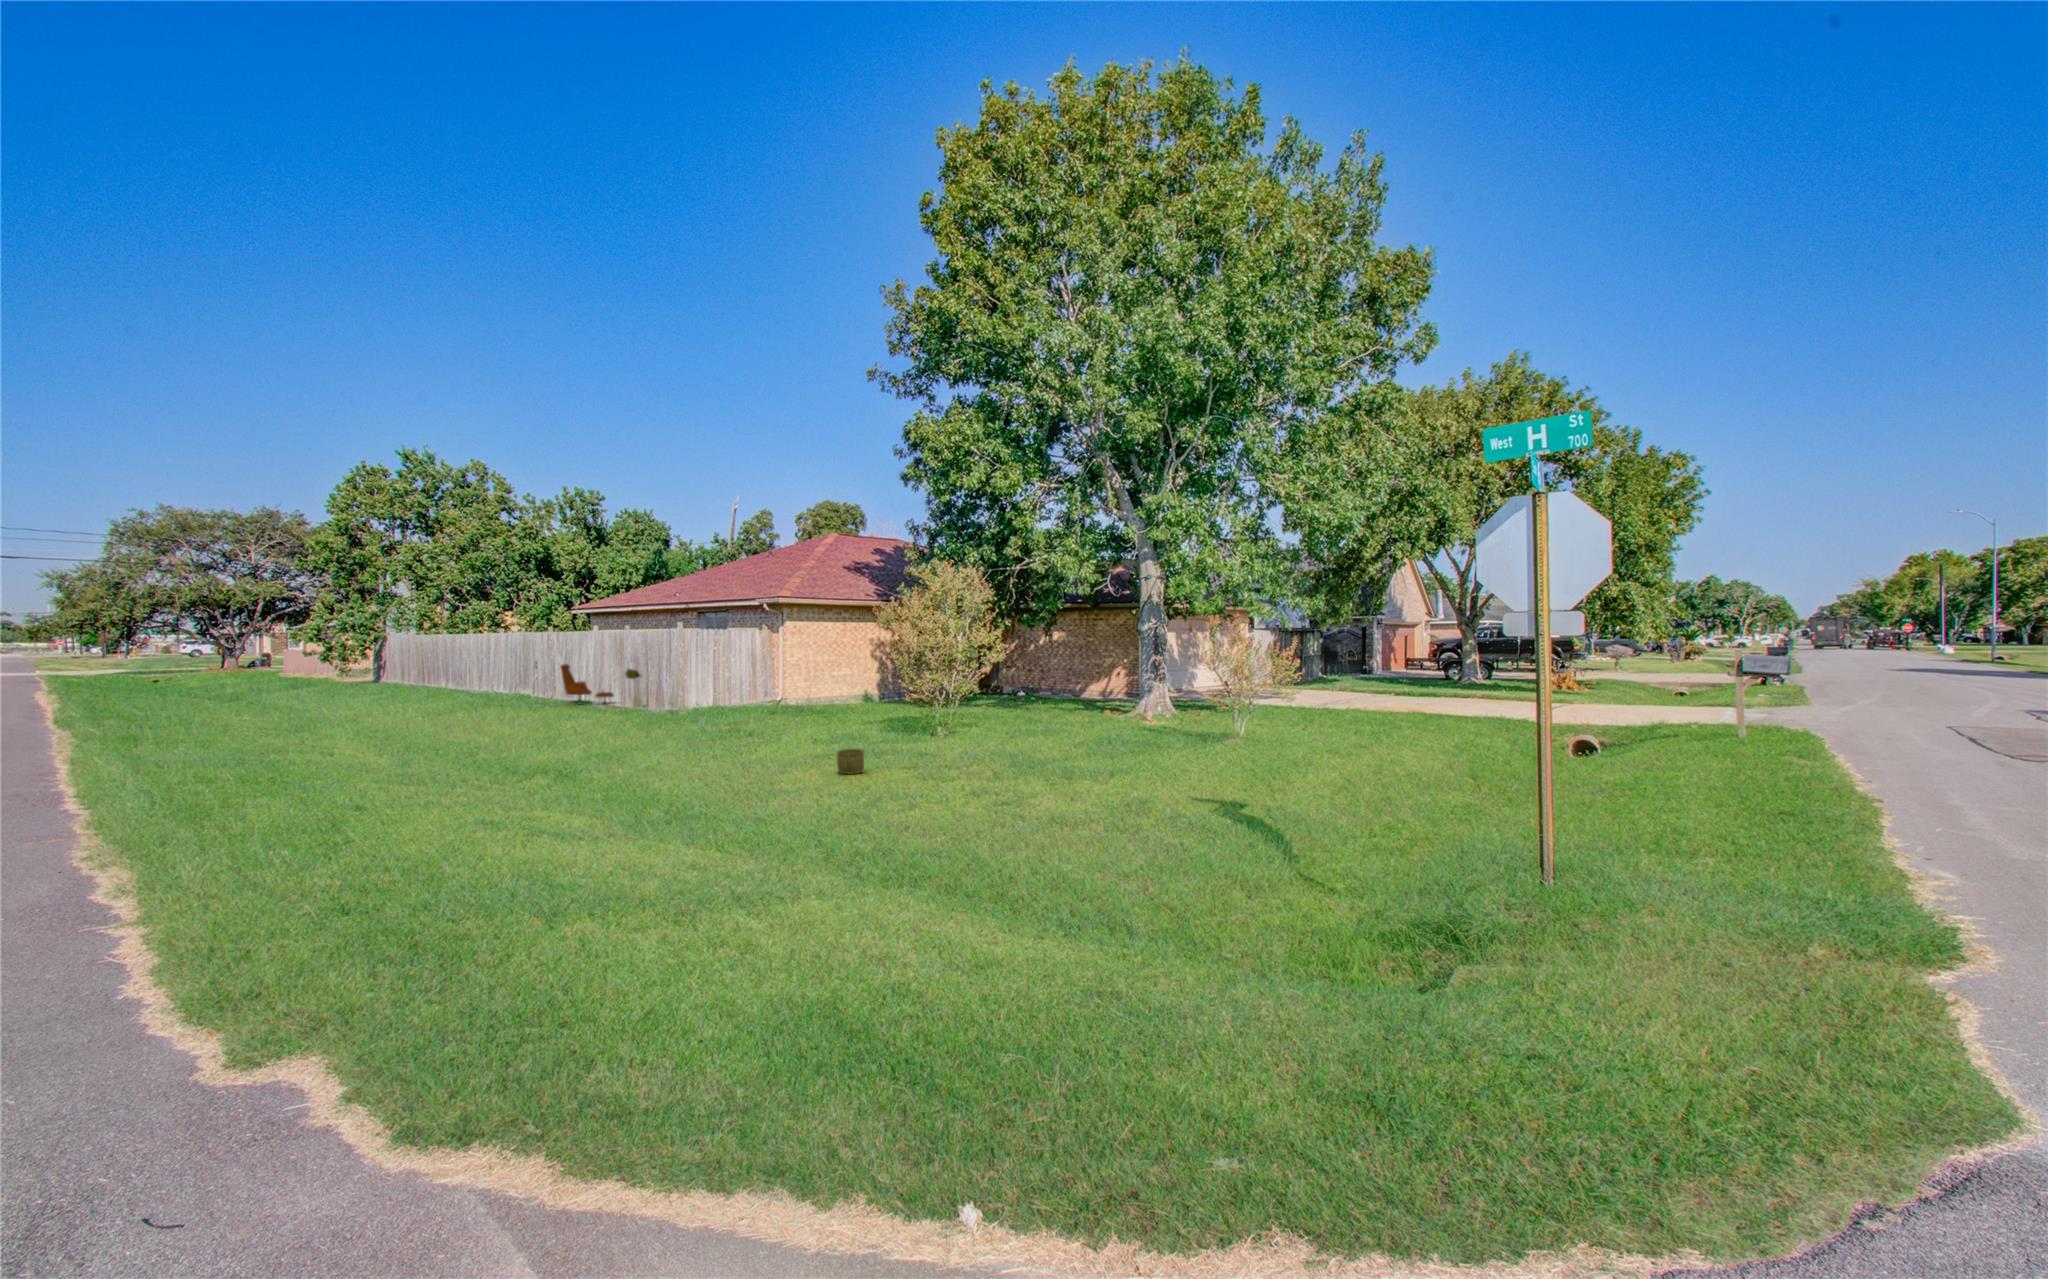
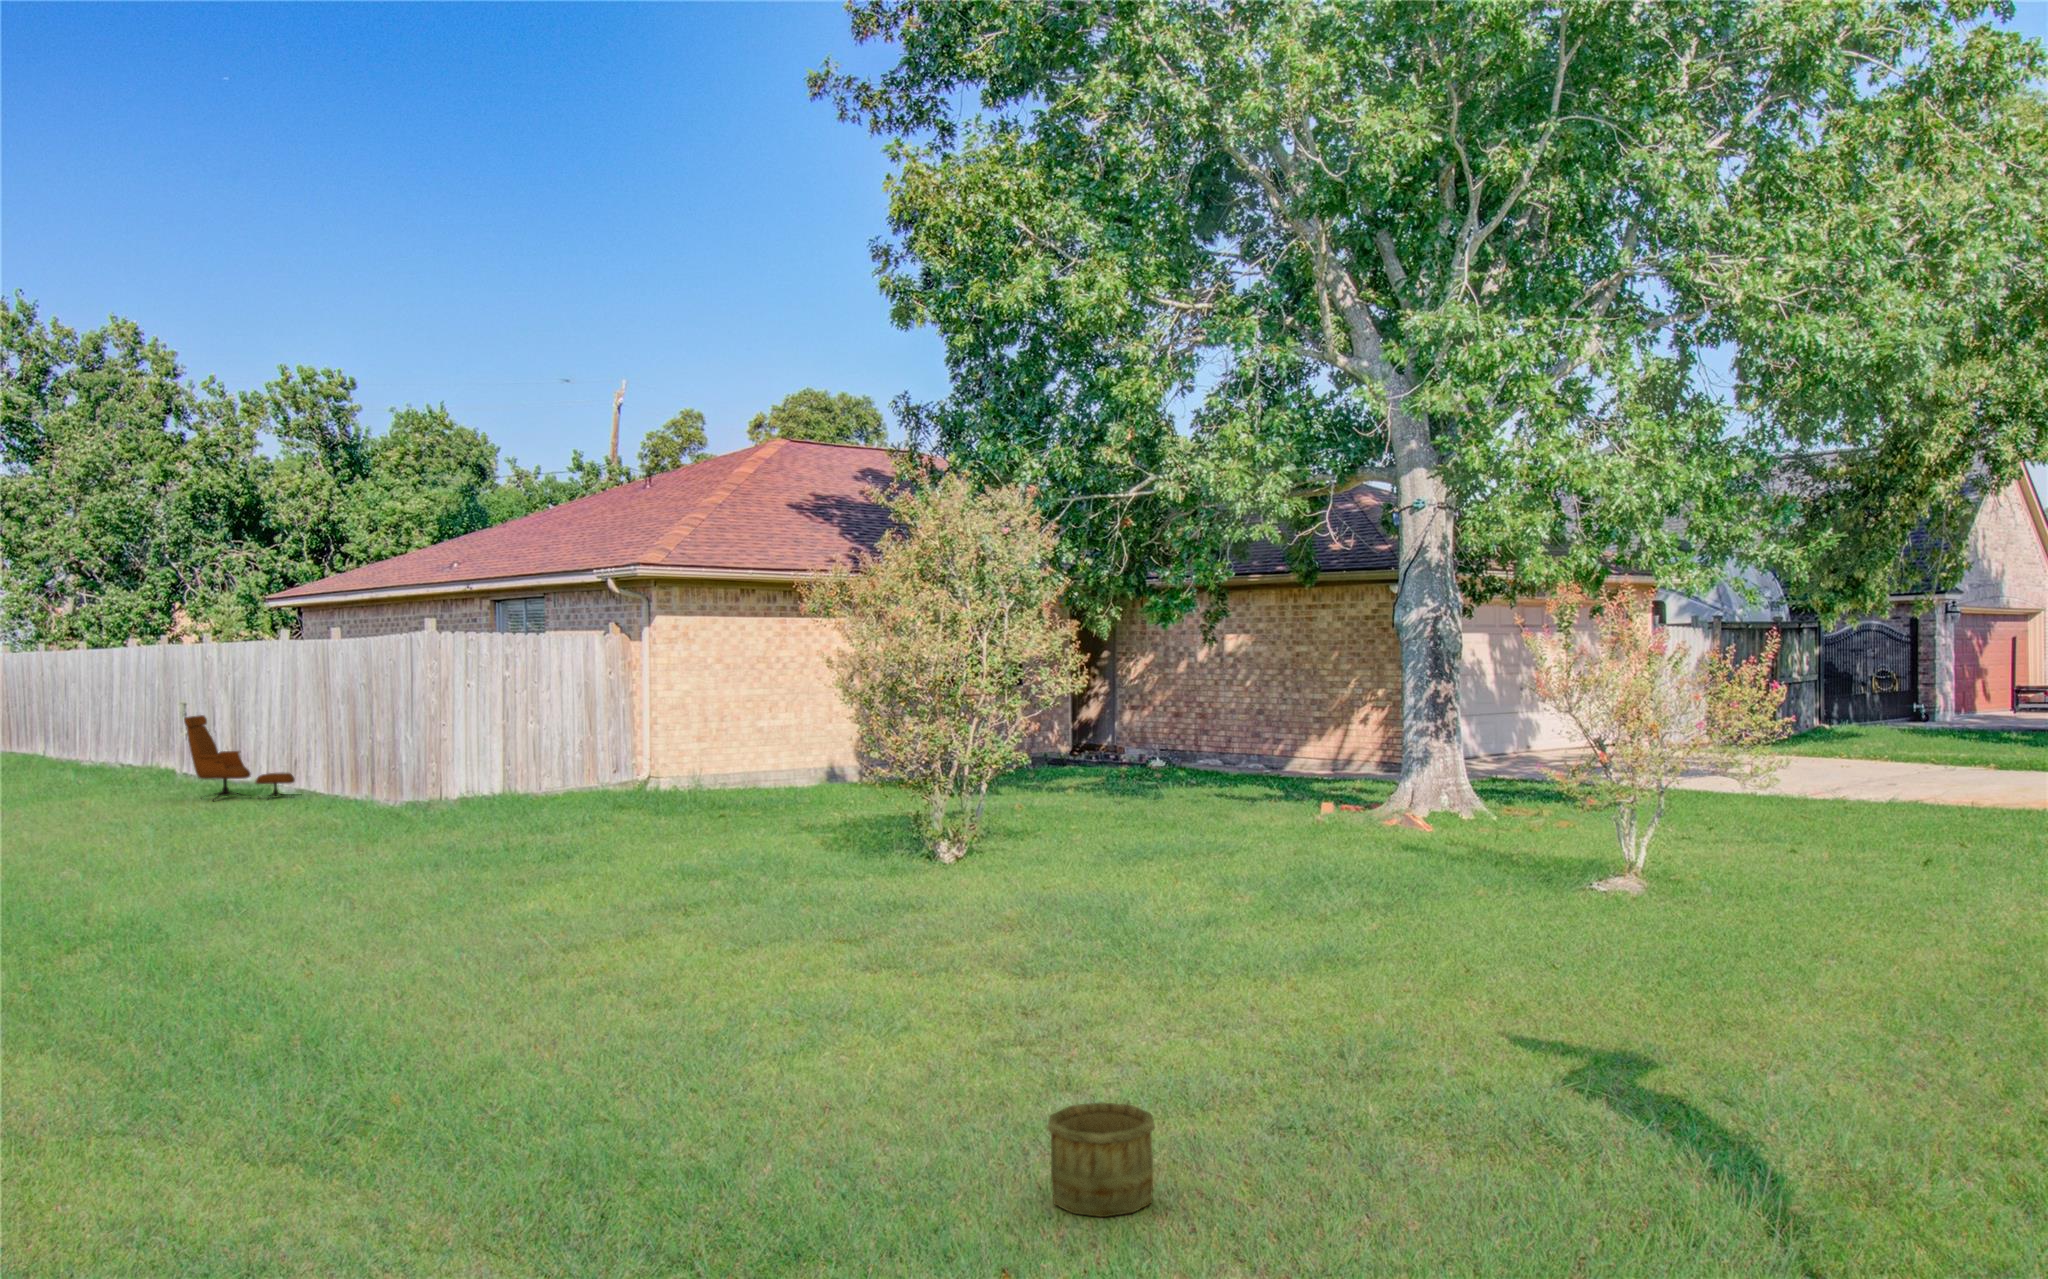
potted tree: present [625,669,643,708] -> none [305,724,344,807]
wooden bucket: present [837,749,864,774] -> present [1047,1102,1155,1217]

